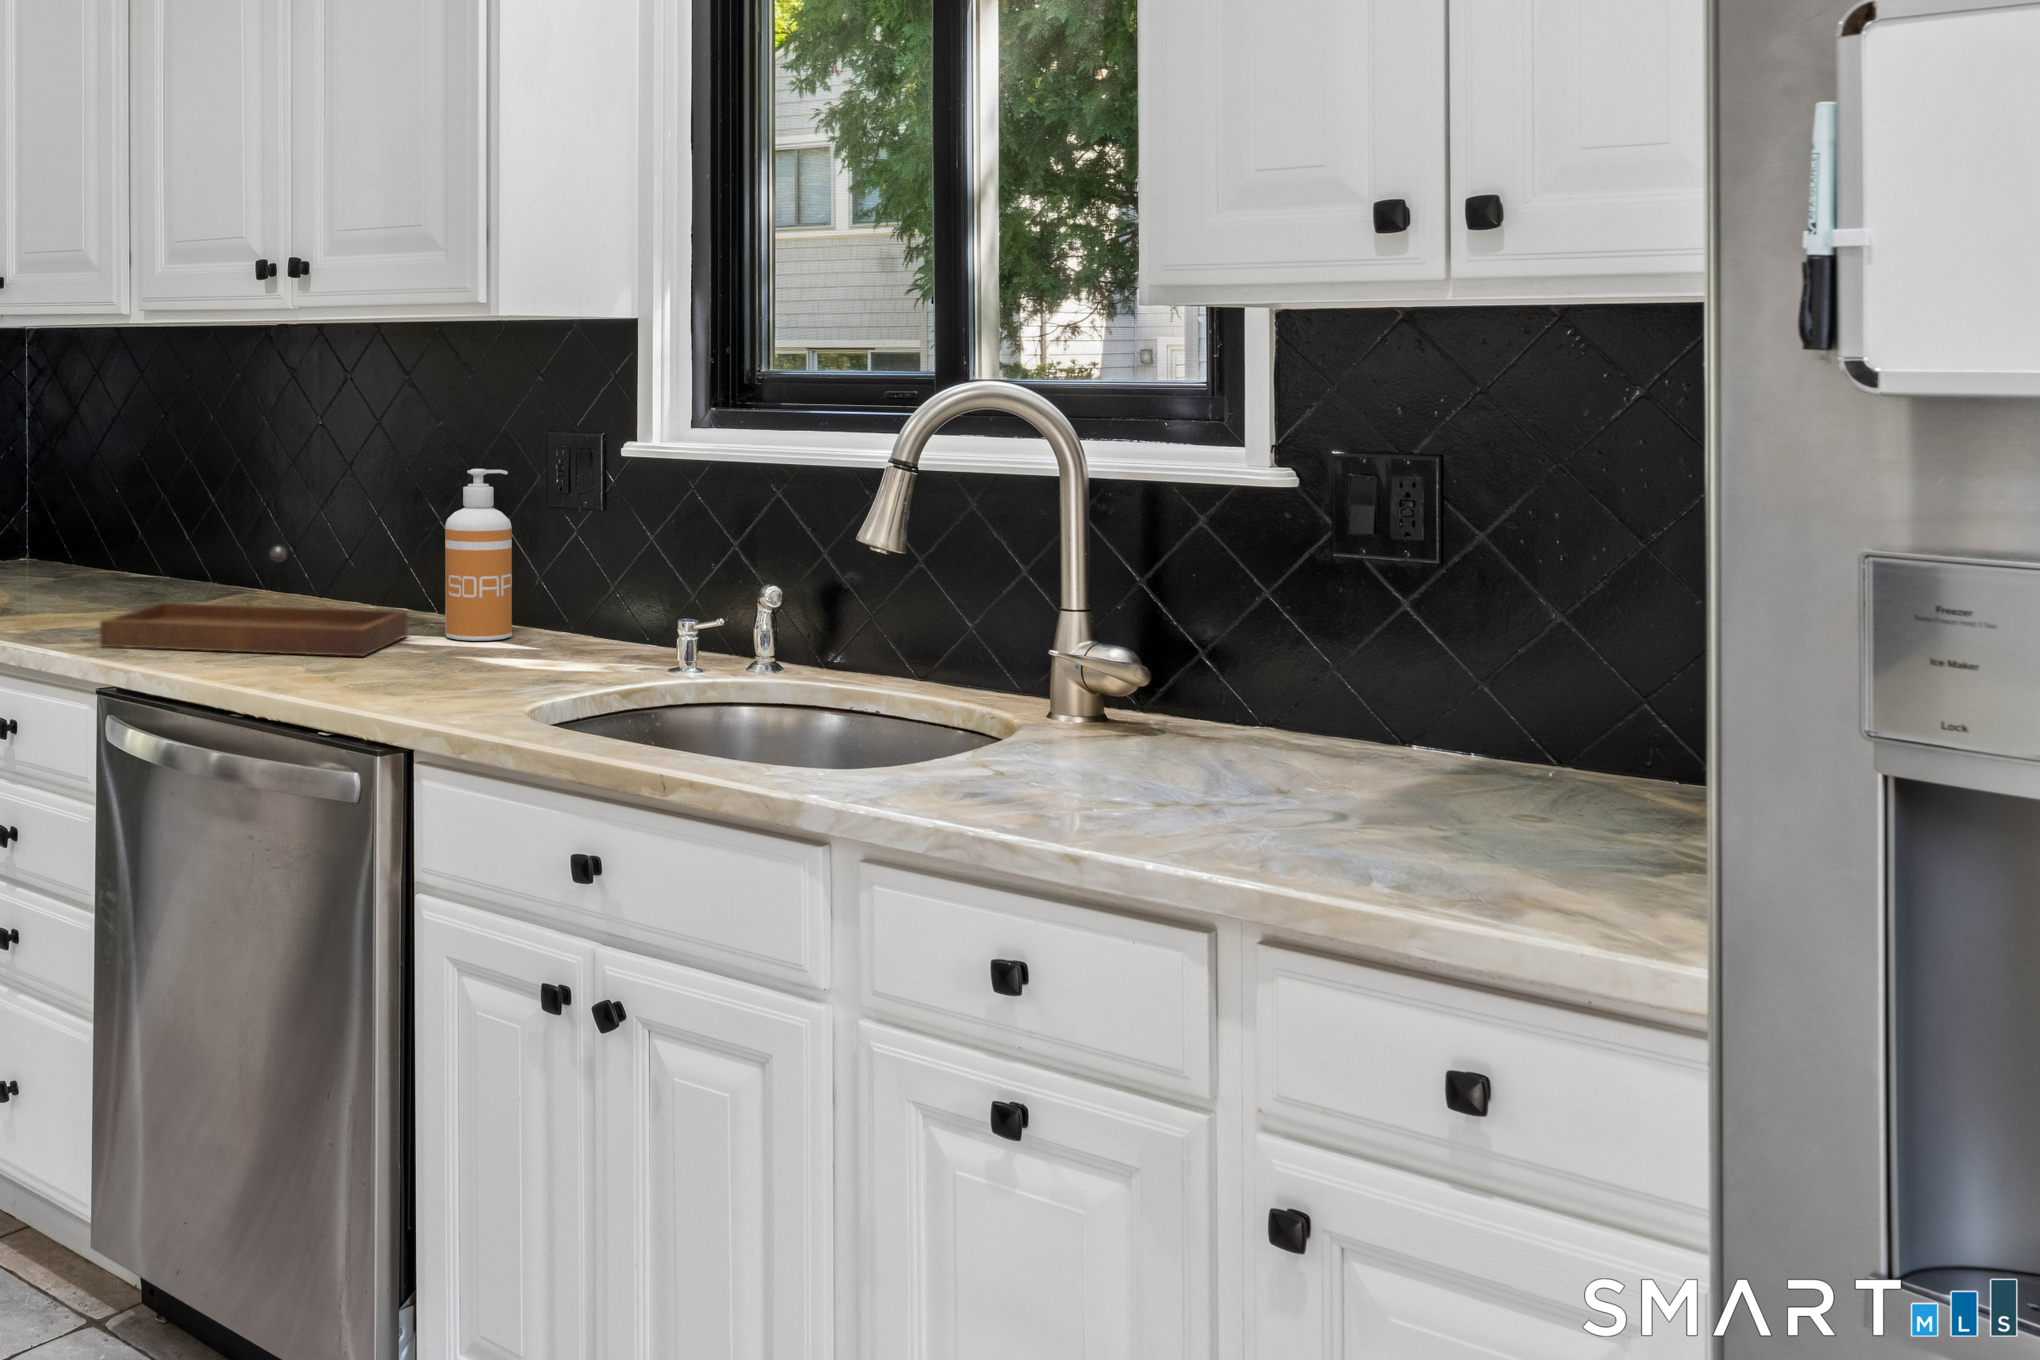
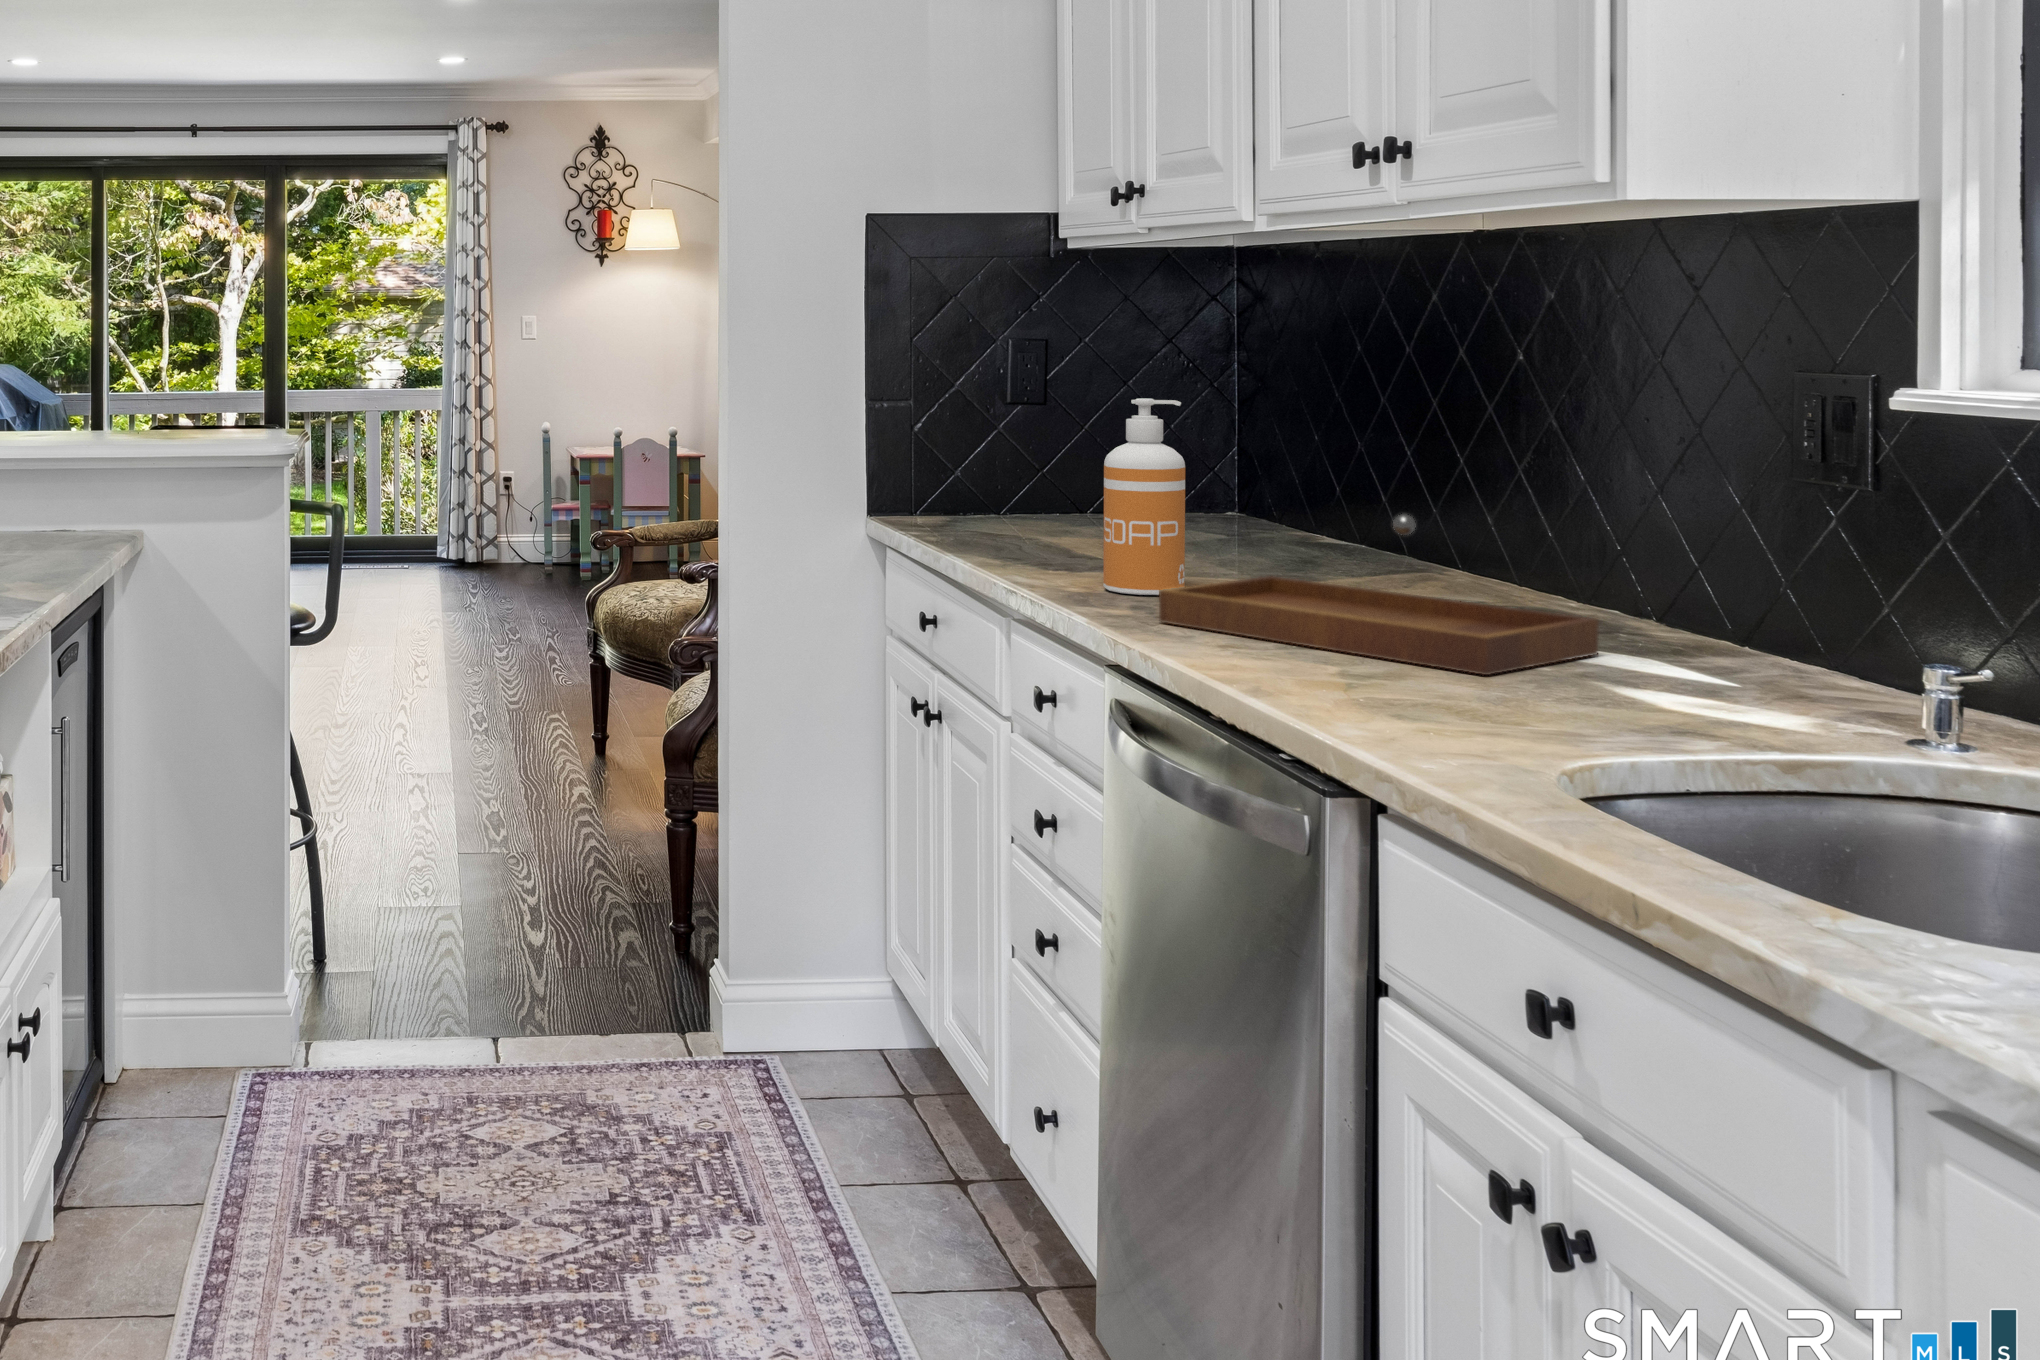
soap dispenser: present [445,469,512,641] -> present [1103,398,1185,595]

